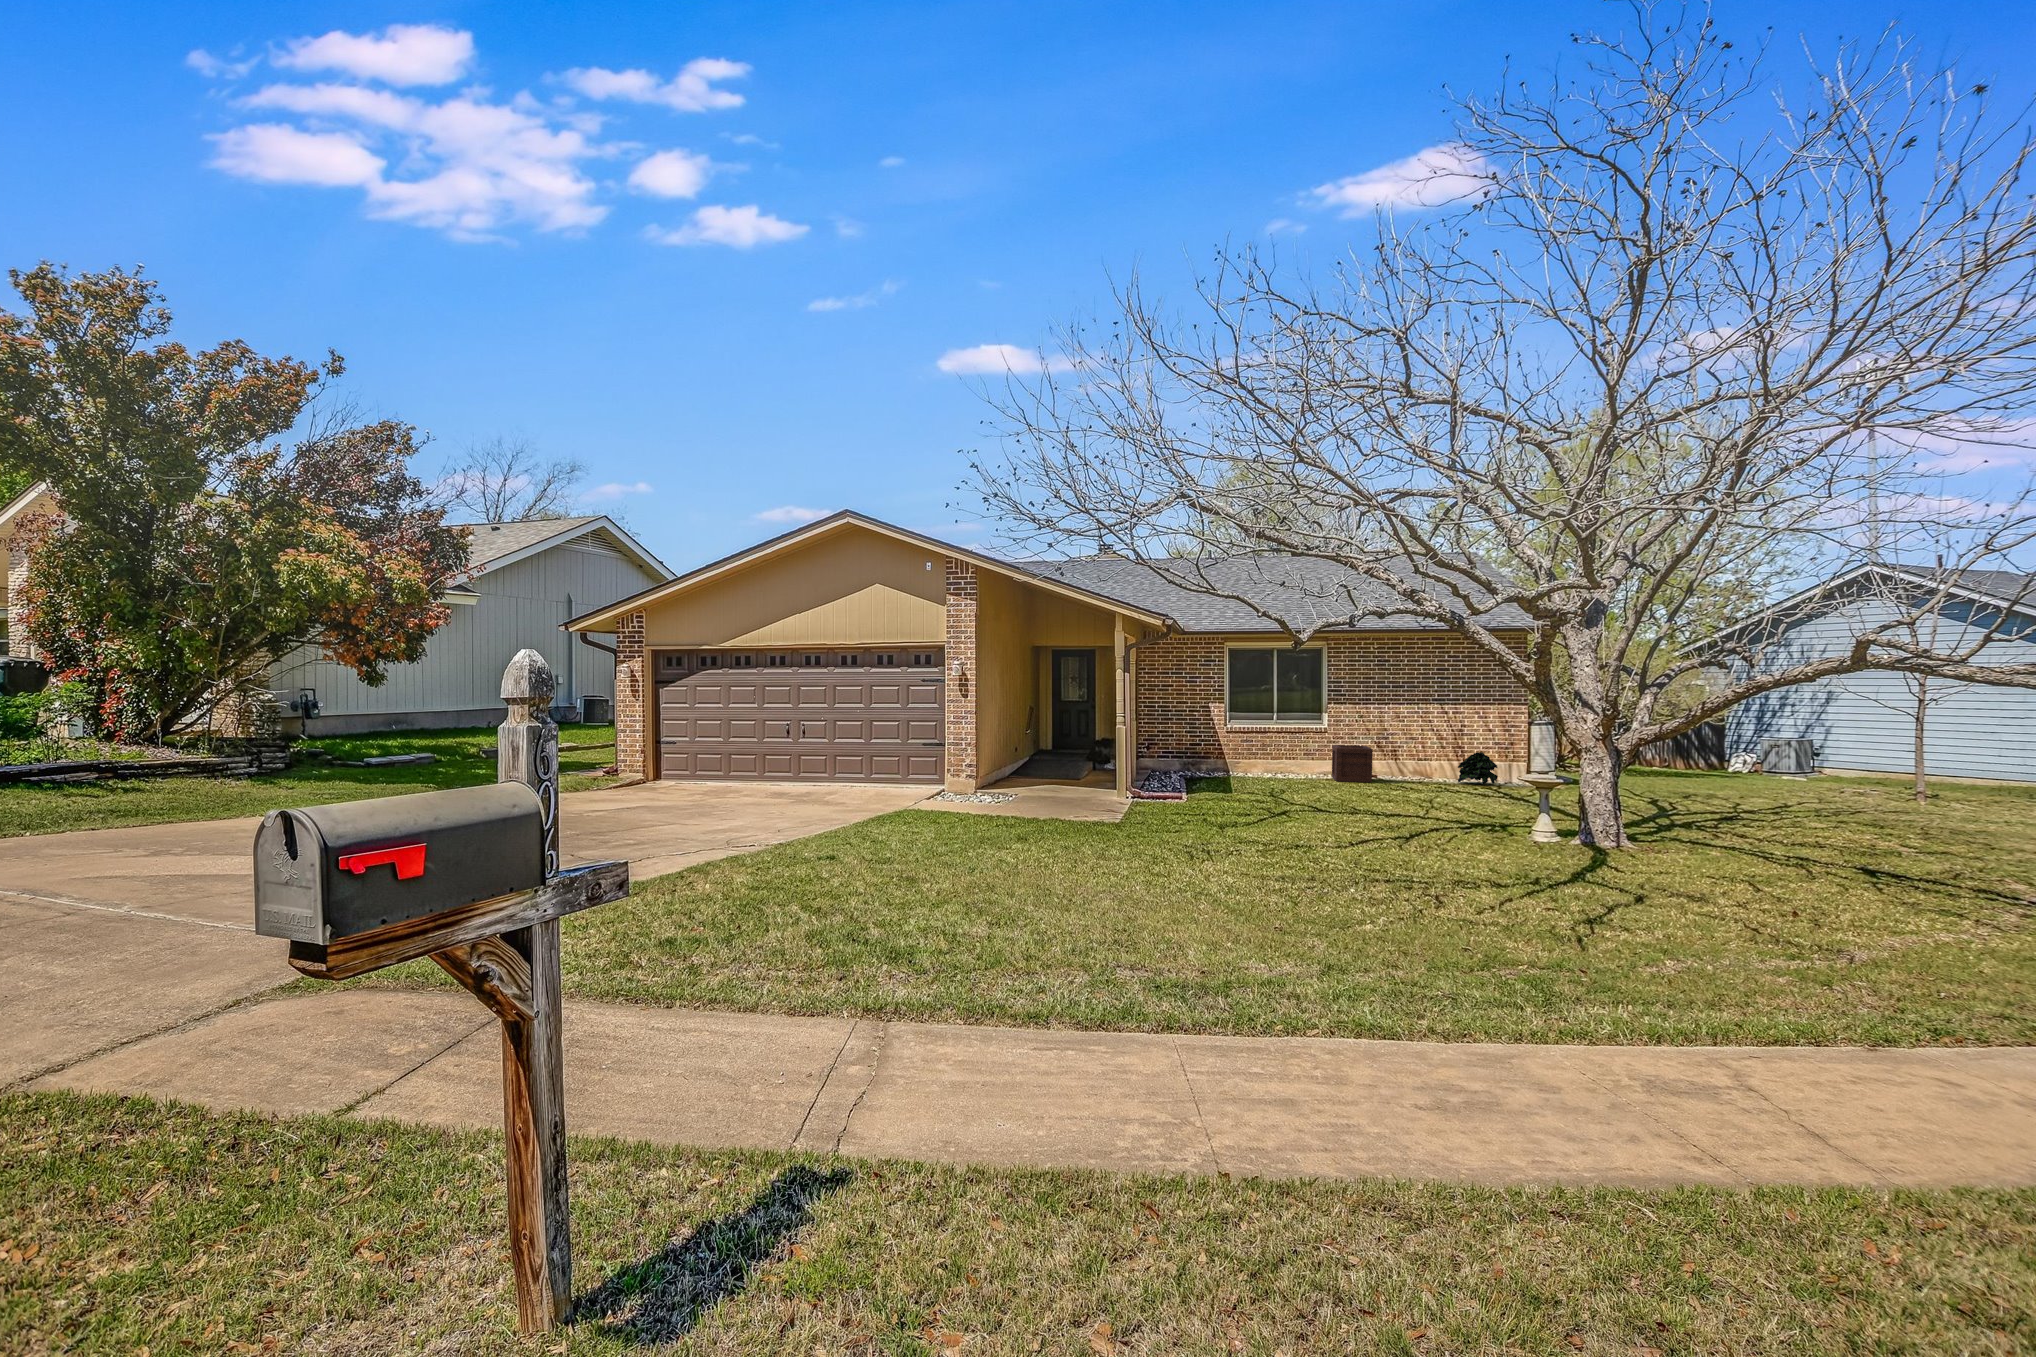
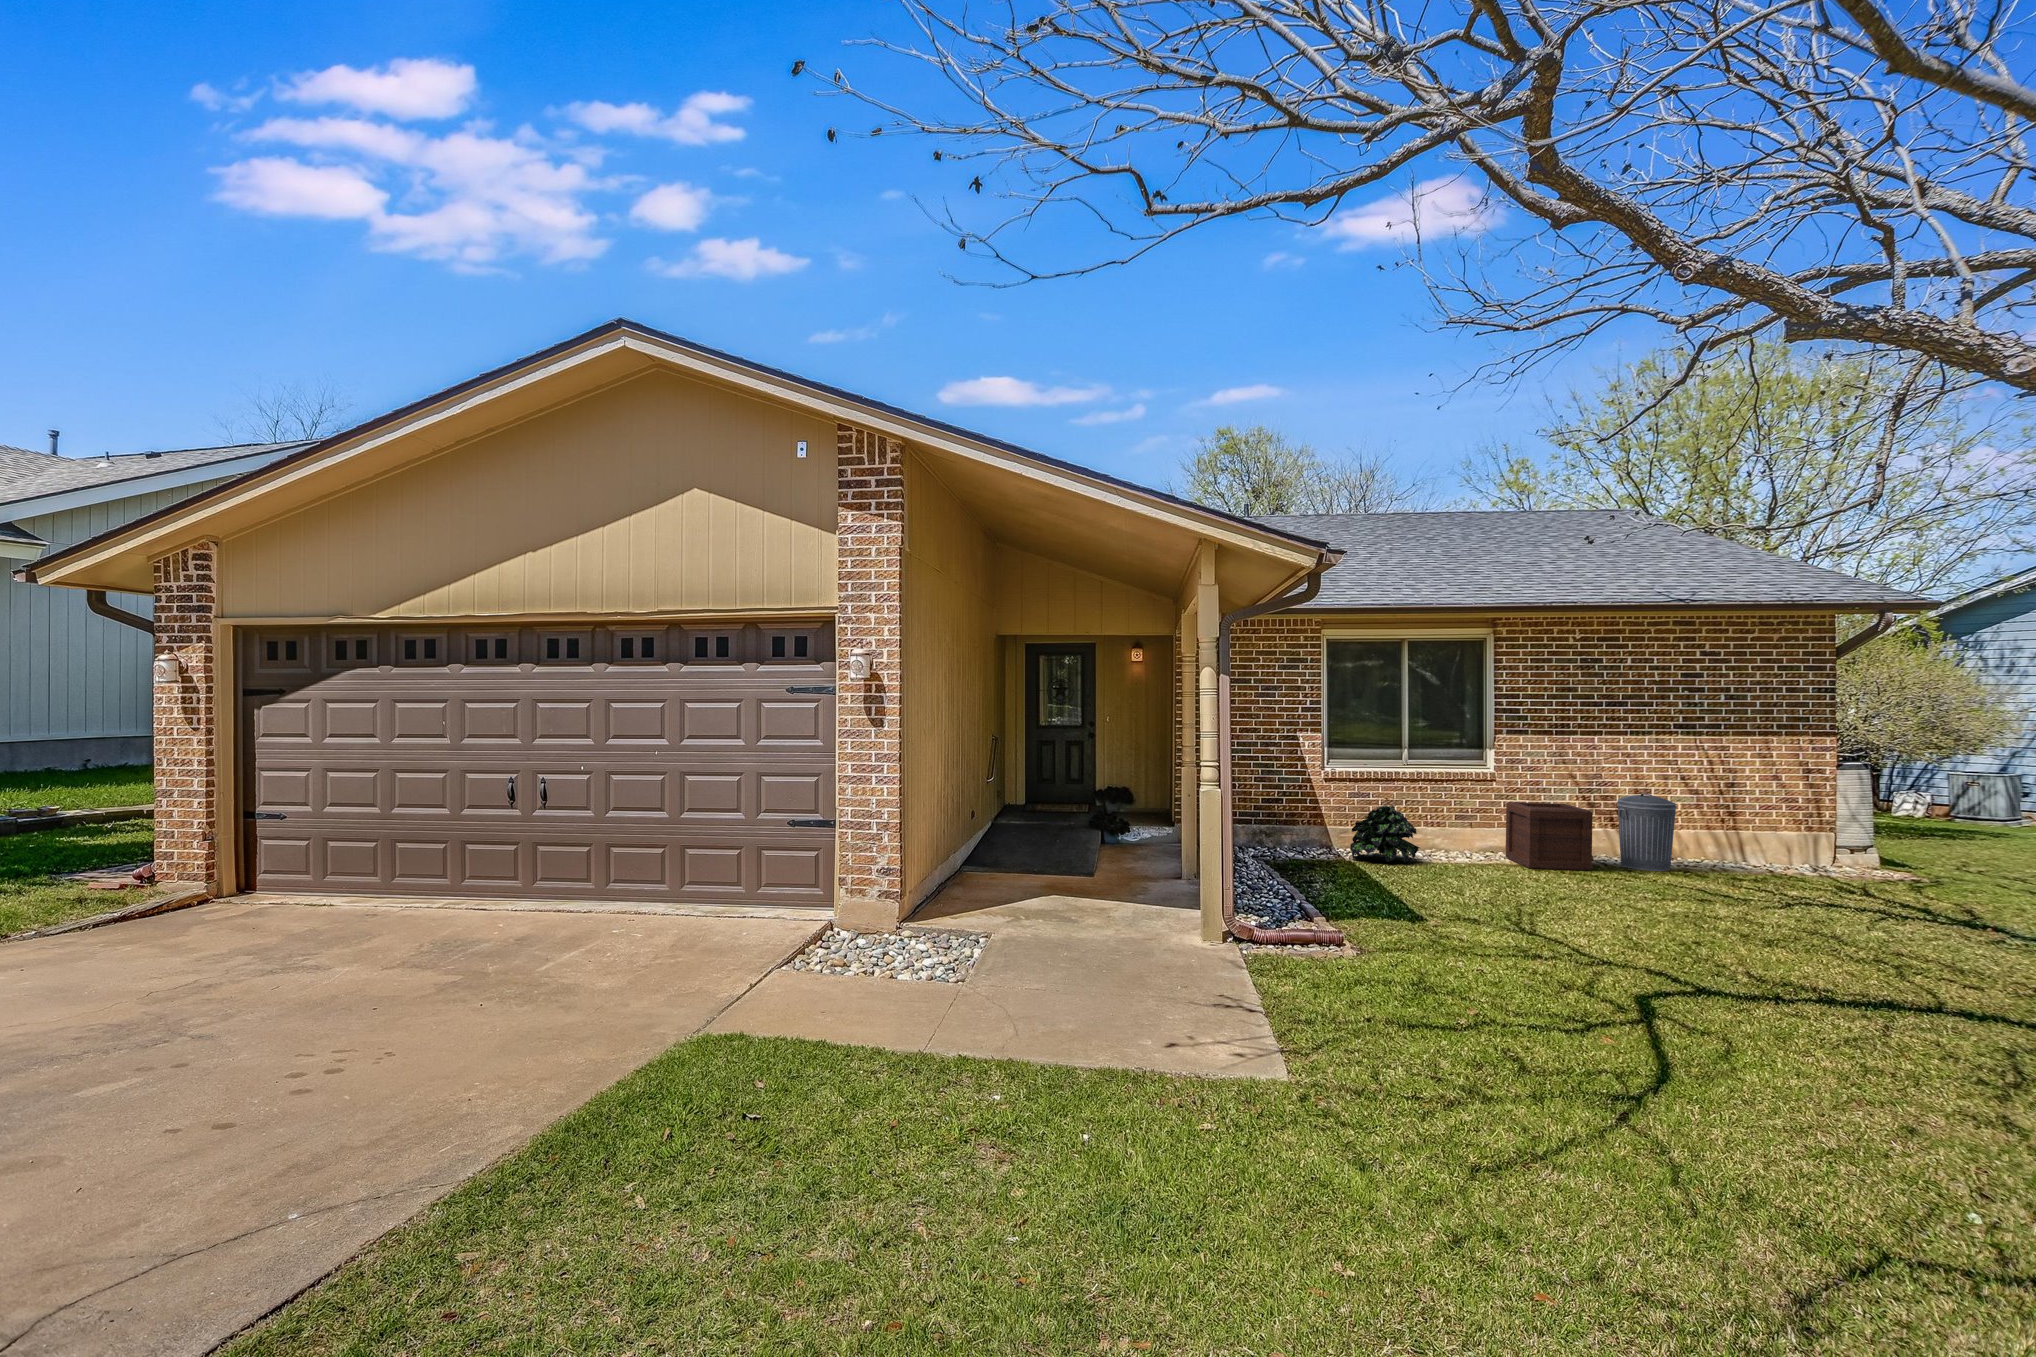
trash can: none [1394,739,1426,783] -> present [1617,793,1677,871]
potted plant: present [1458,752,1498,784] -> present [1350,806,1419,862]

